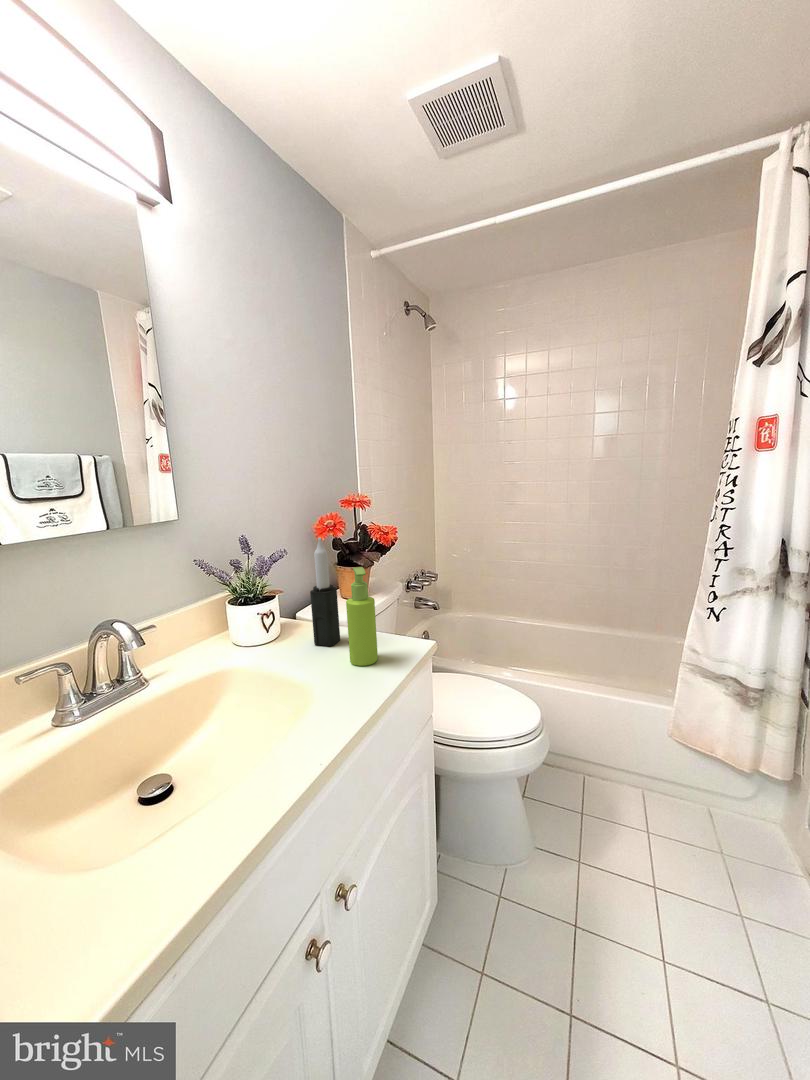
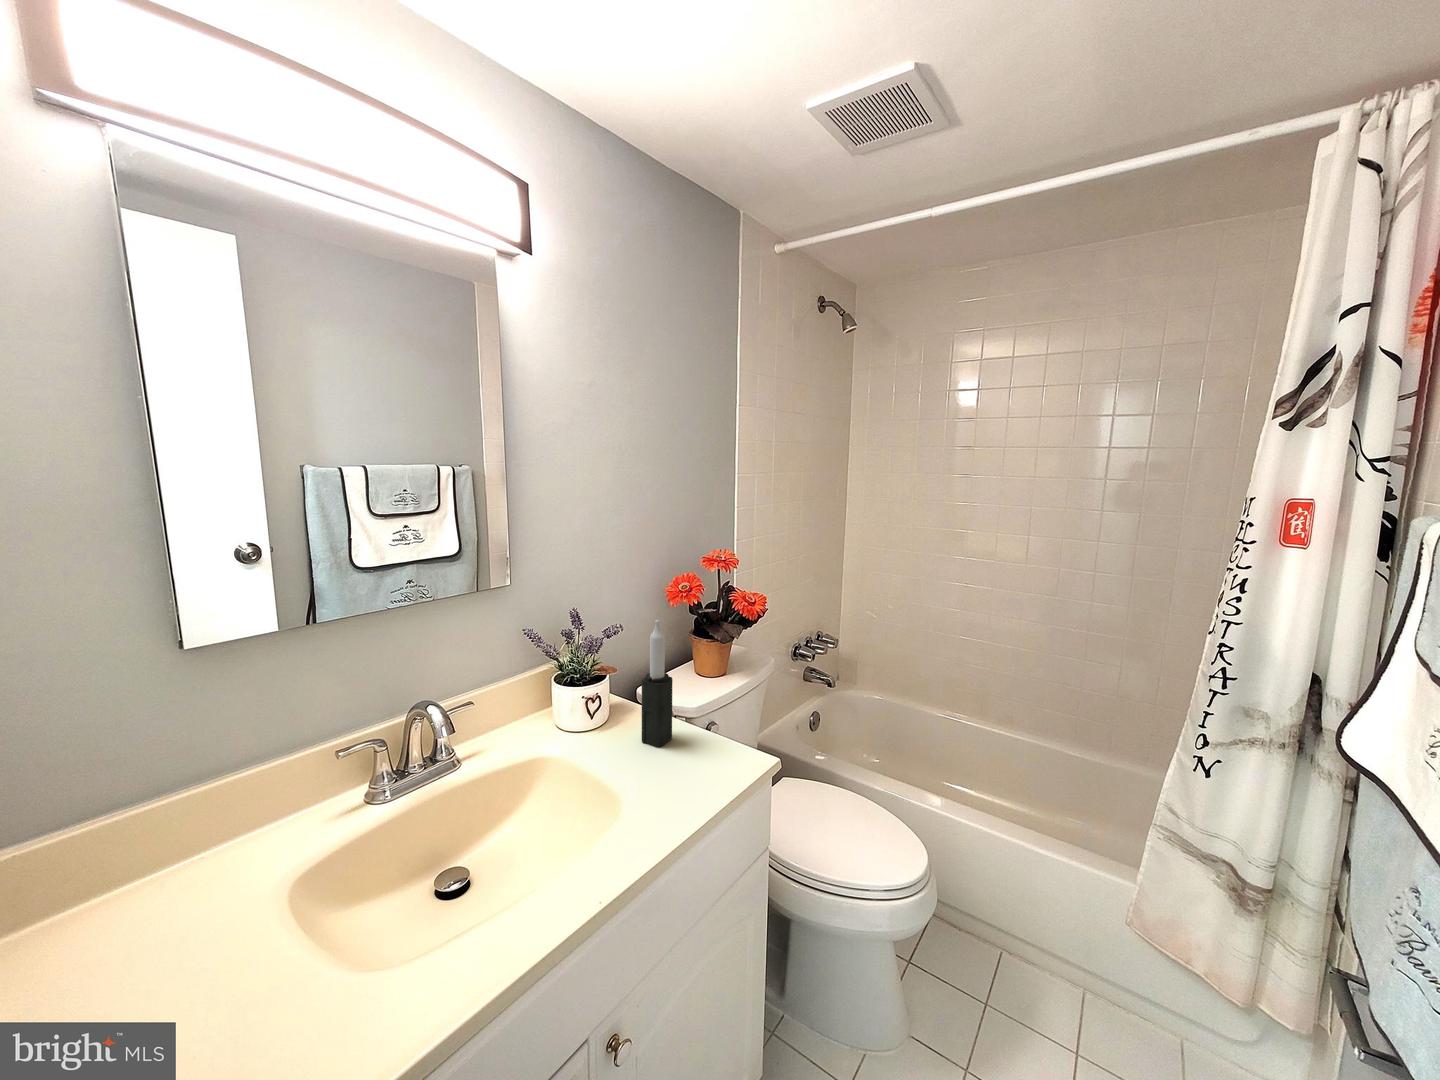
soap dispenser: present [346,567,378,666] -> none [674,665,708,782]

